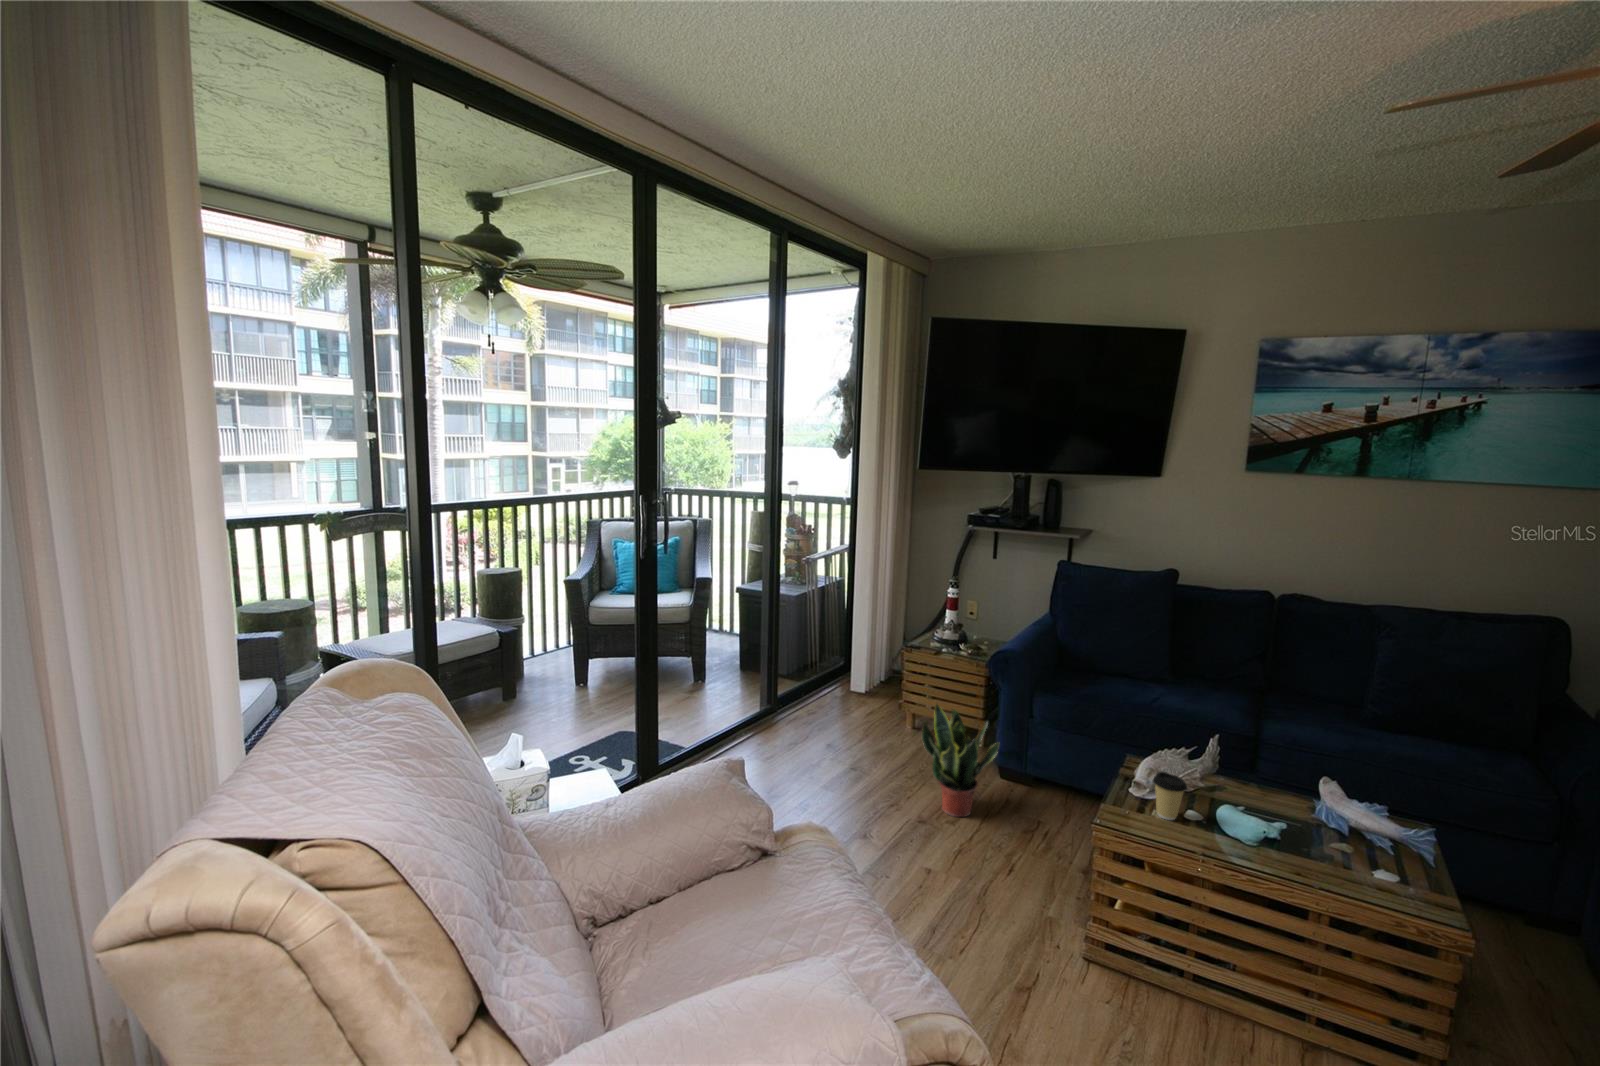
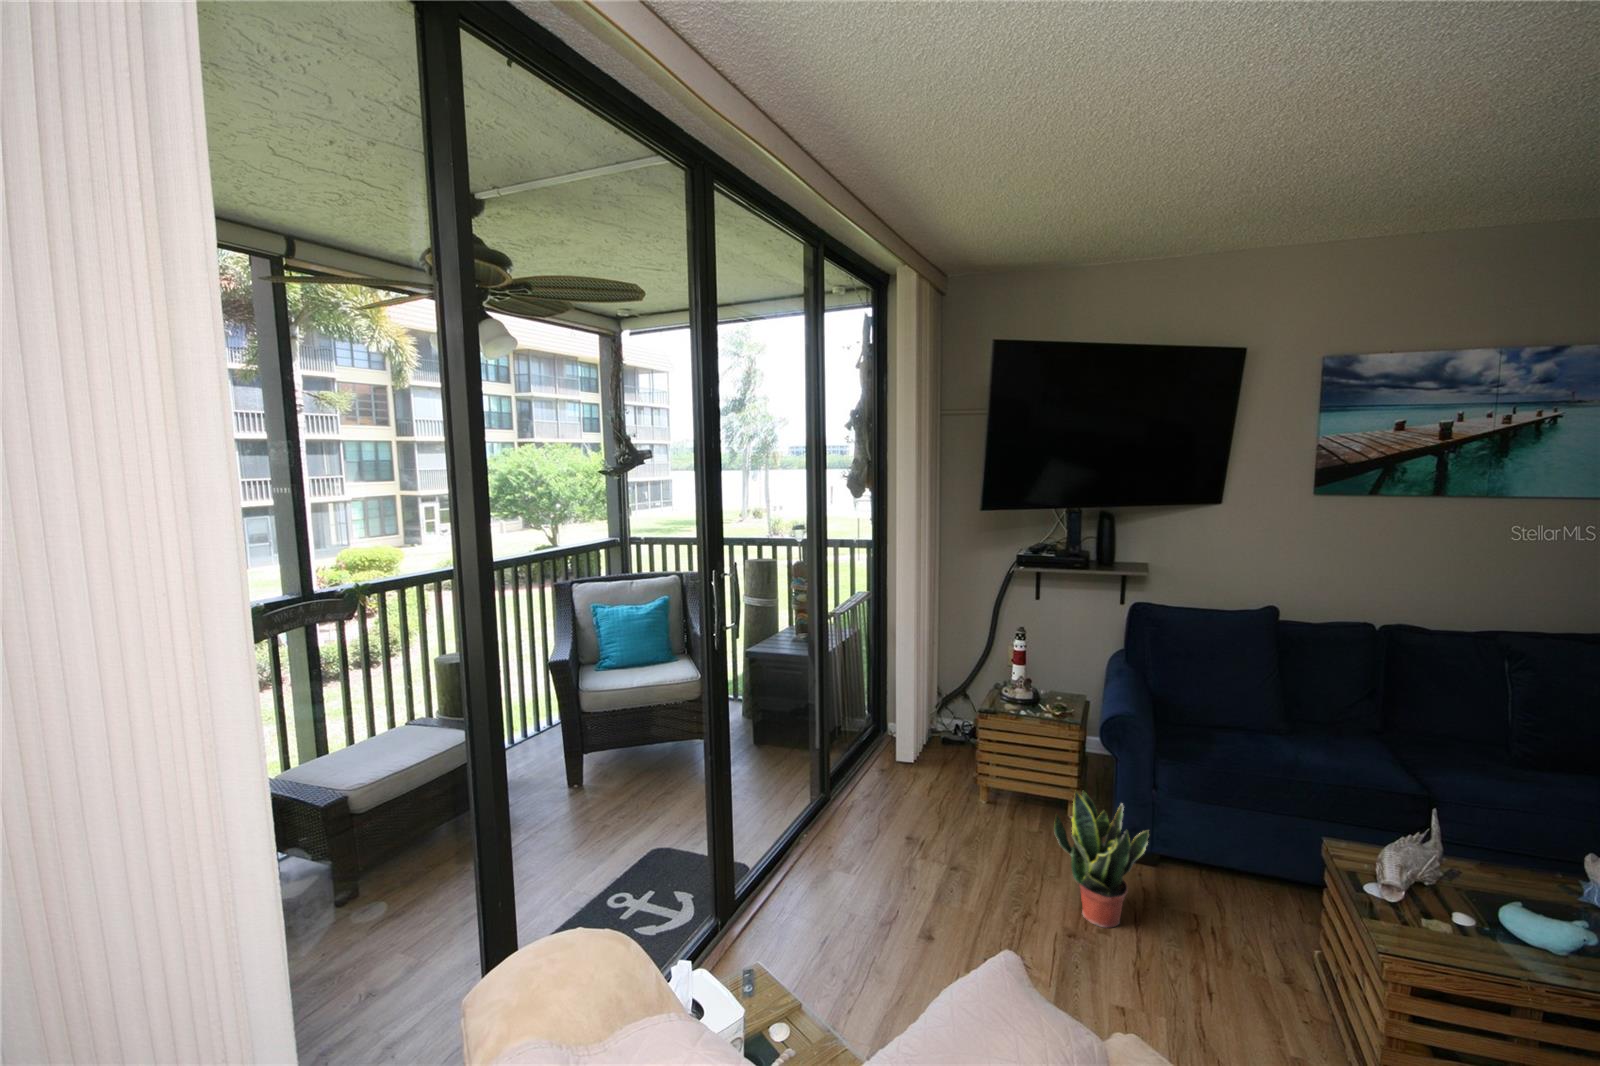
coffee cup: present [1153,772,1187,820] -> none [1436,877,1489,942]

